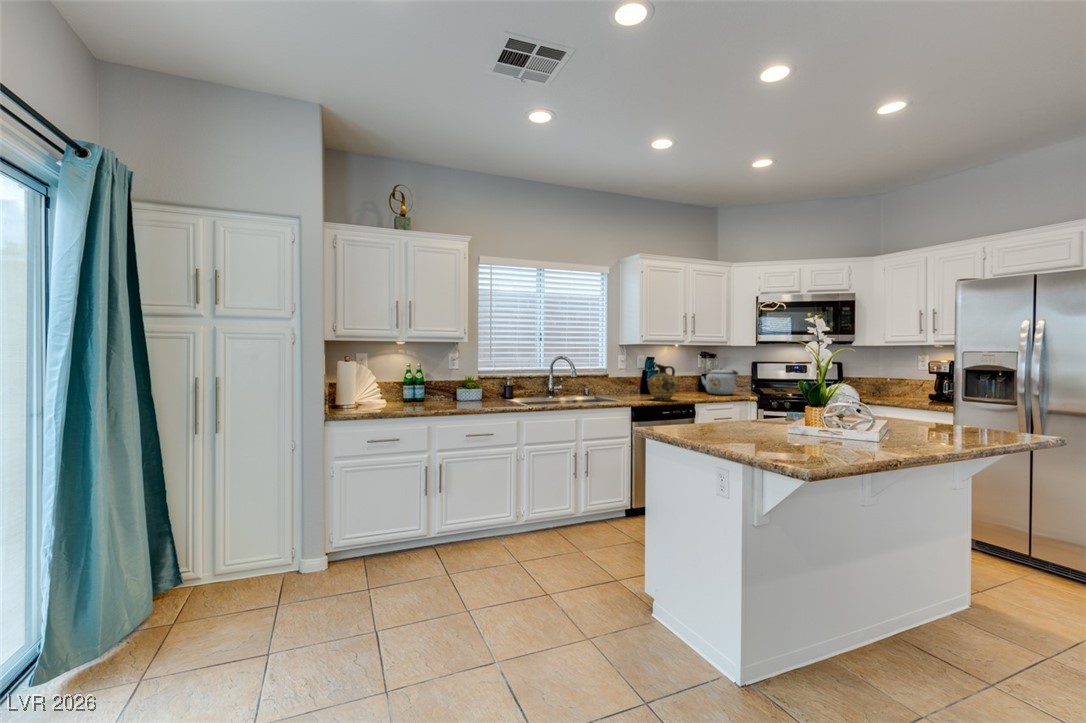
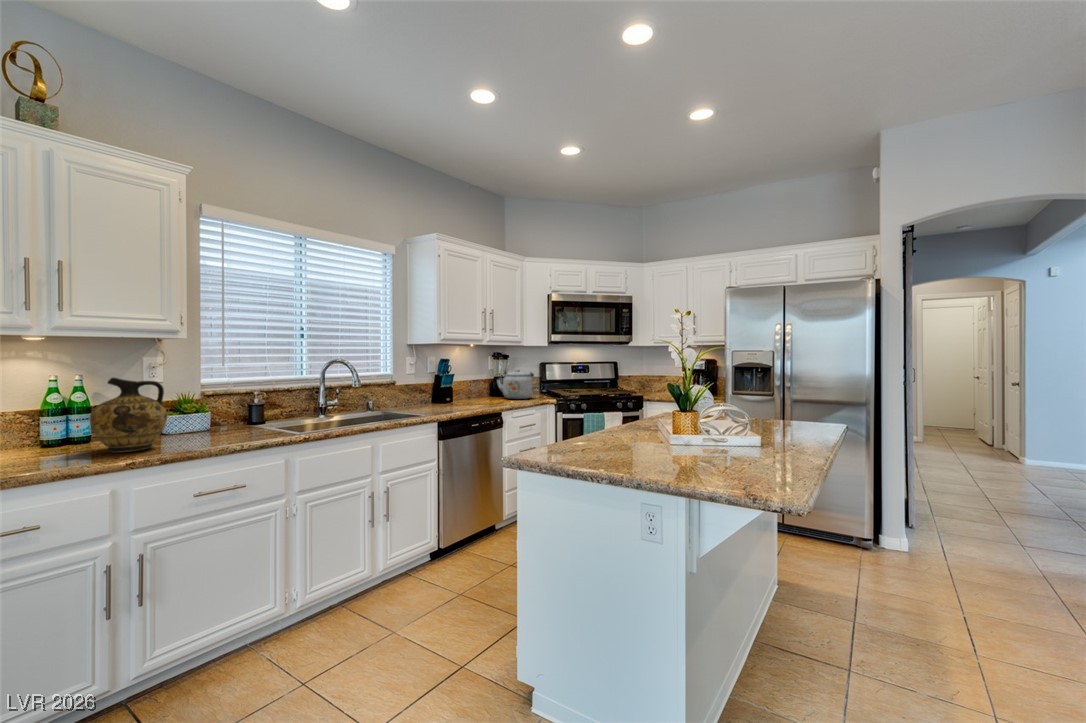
ceramic jug: present [648,364,678,400] -> present [90,378,167,452]

